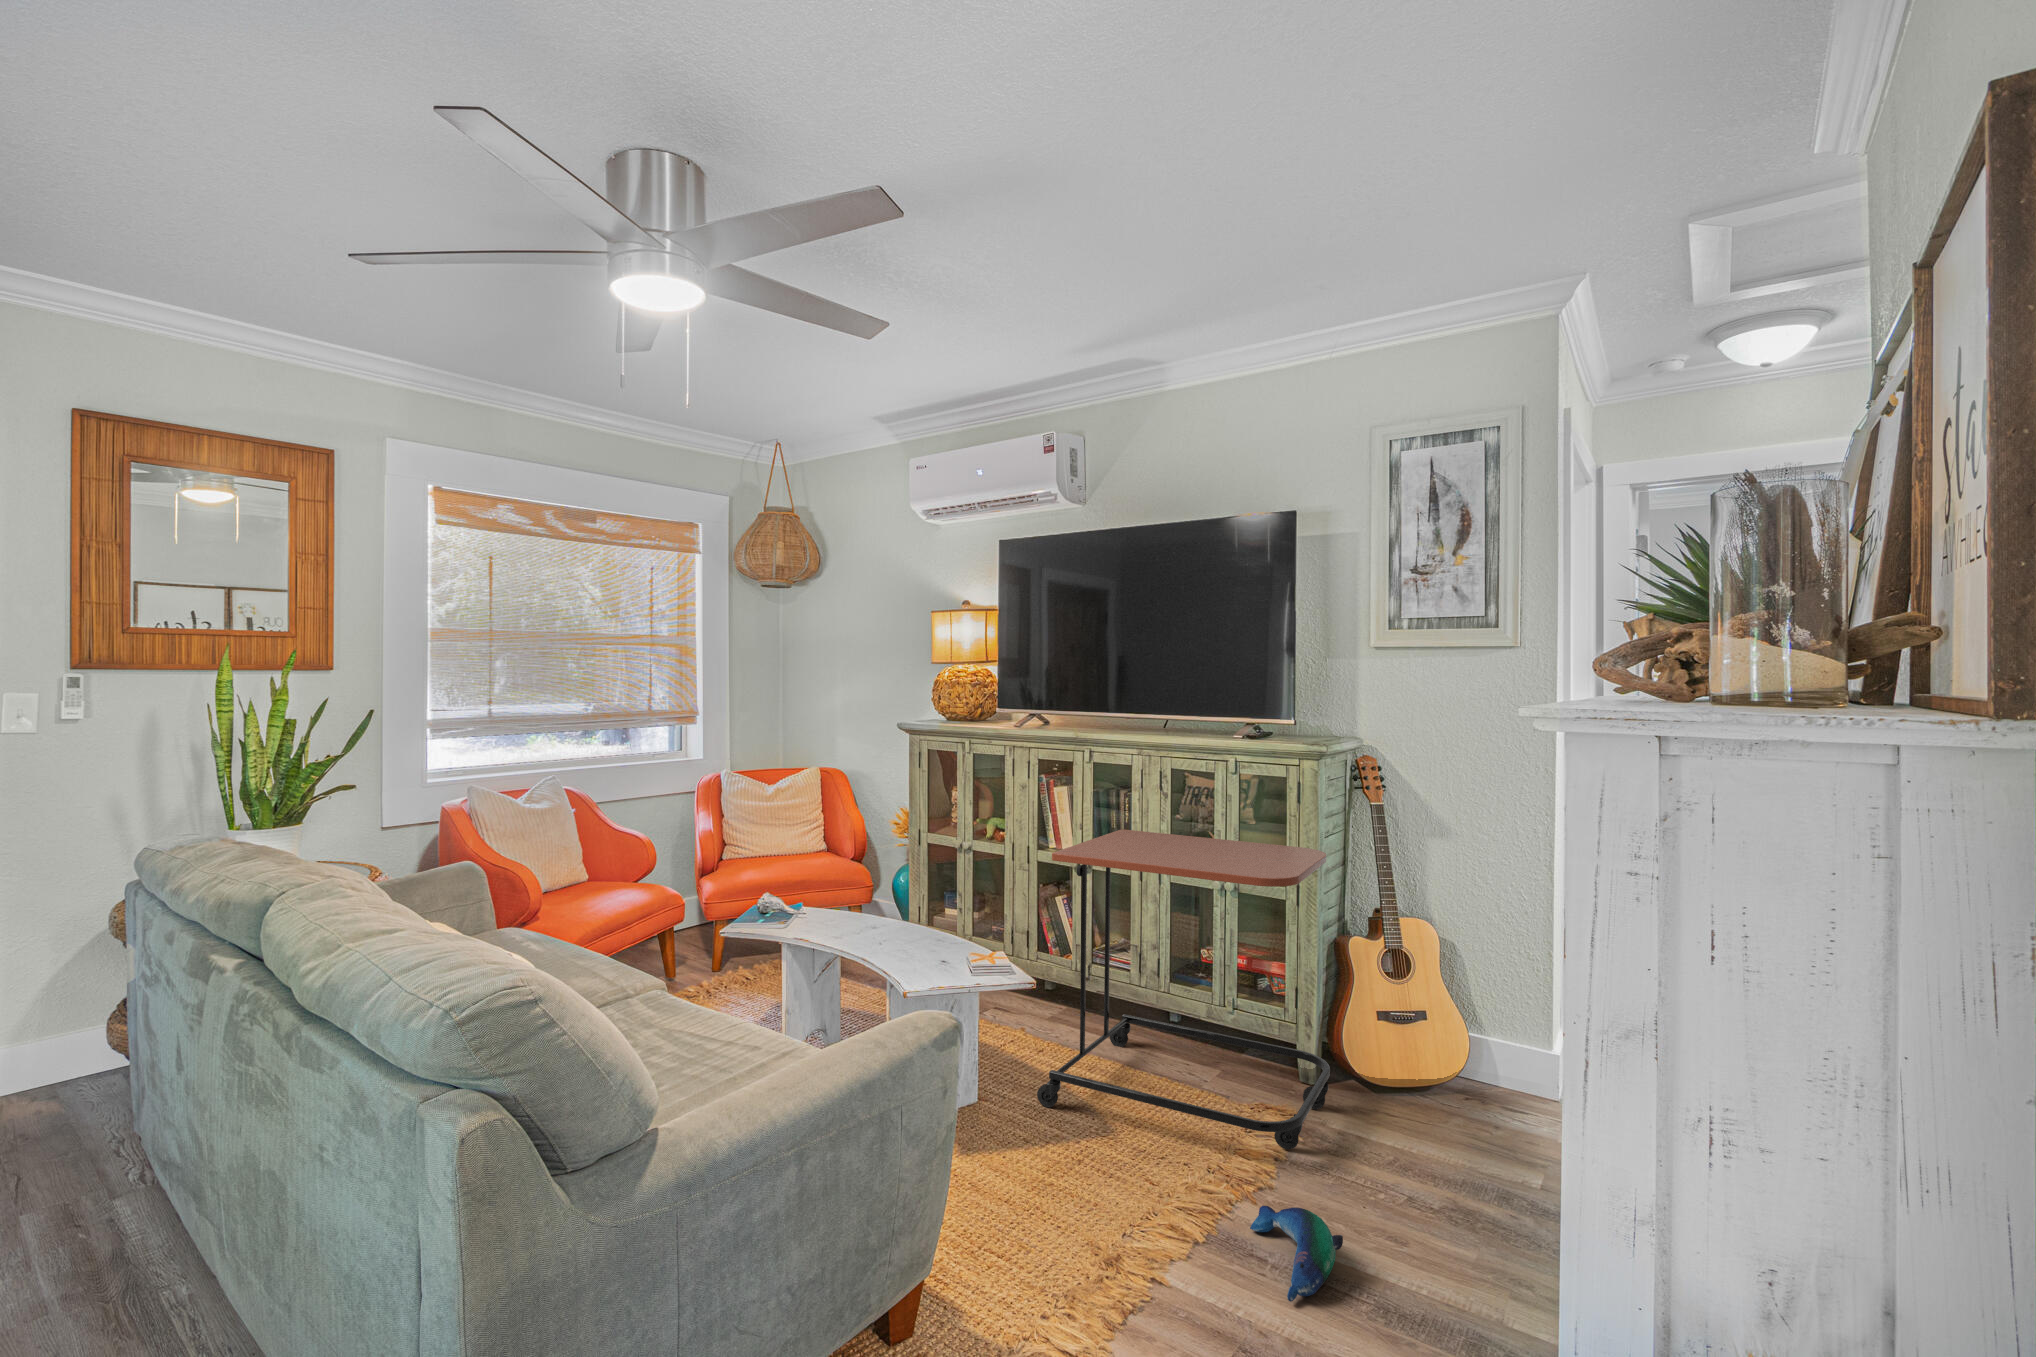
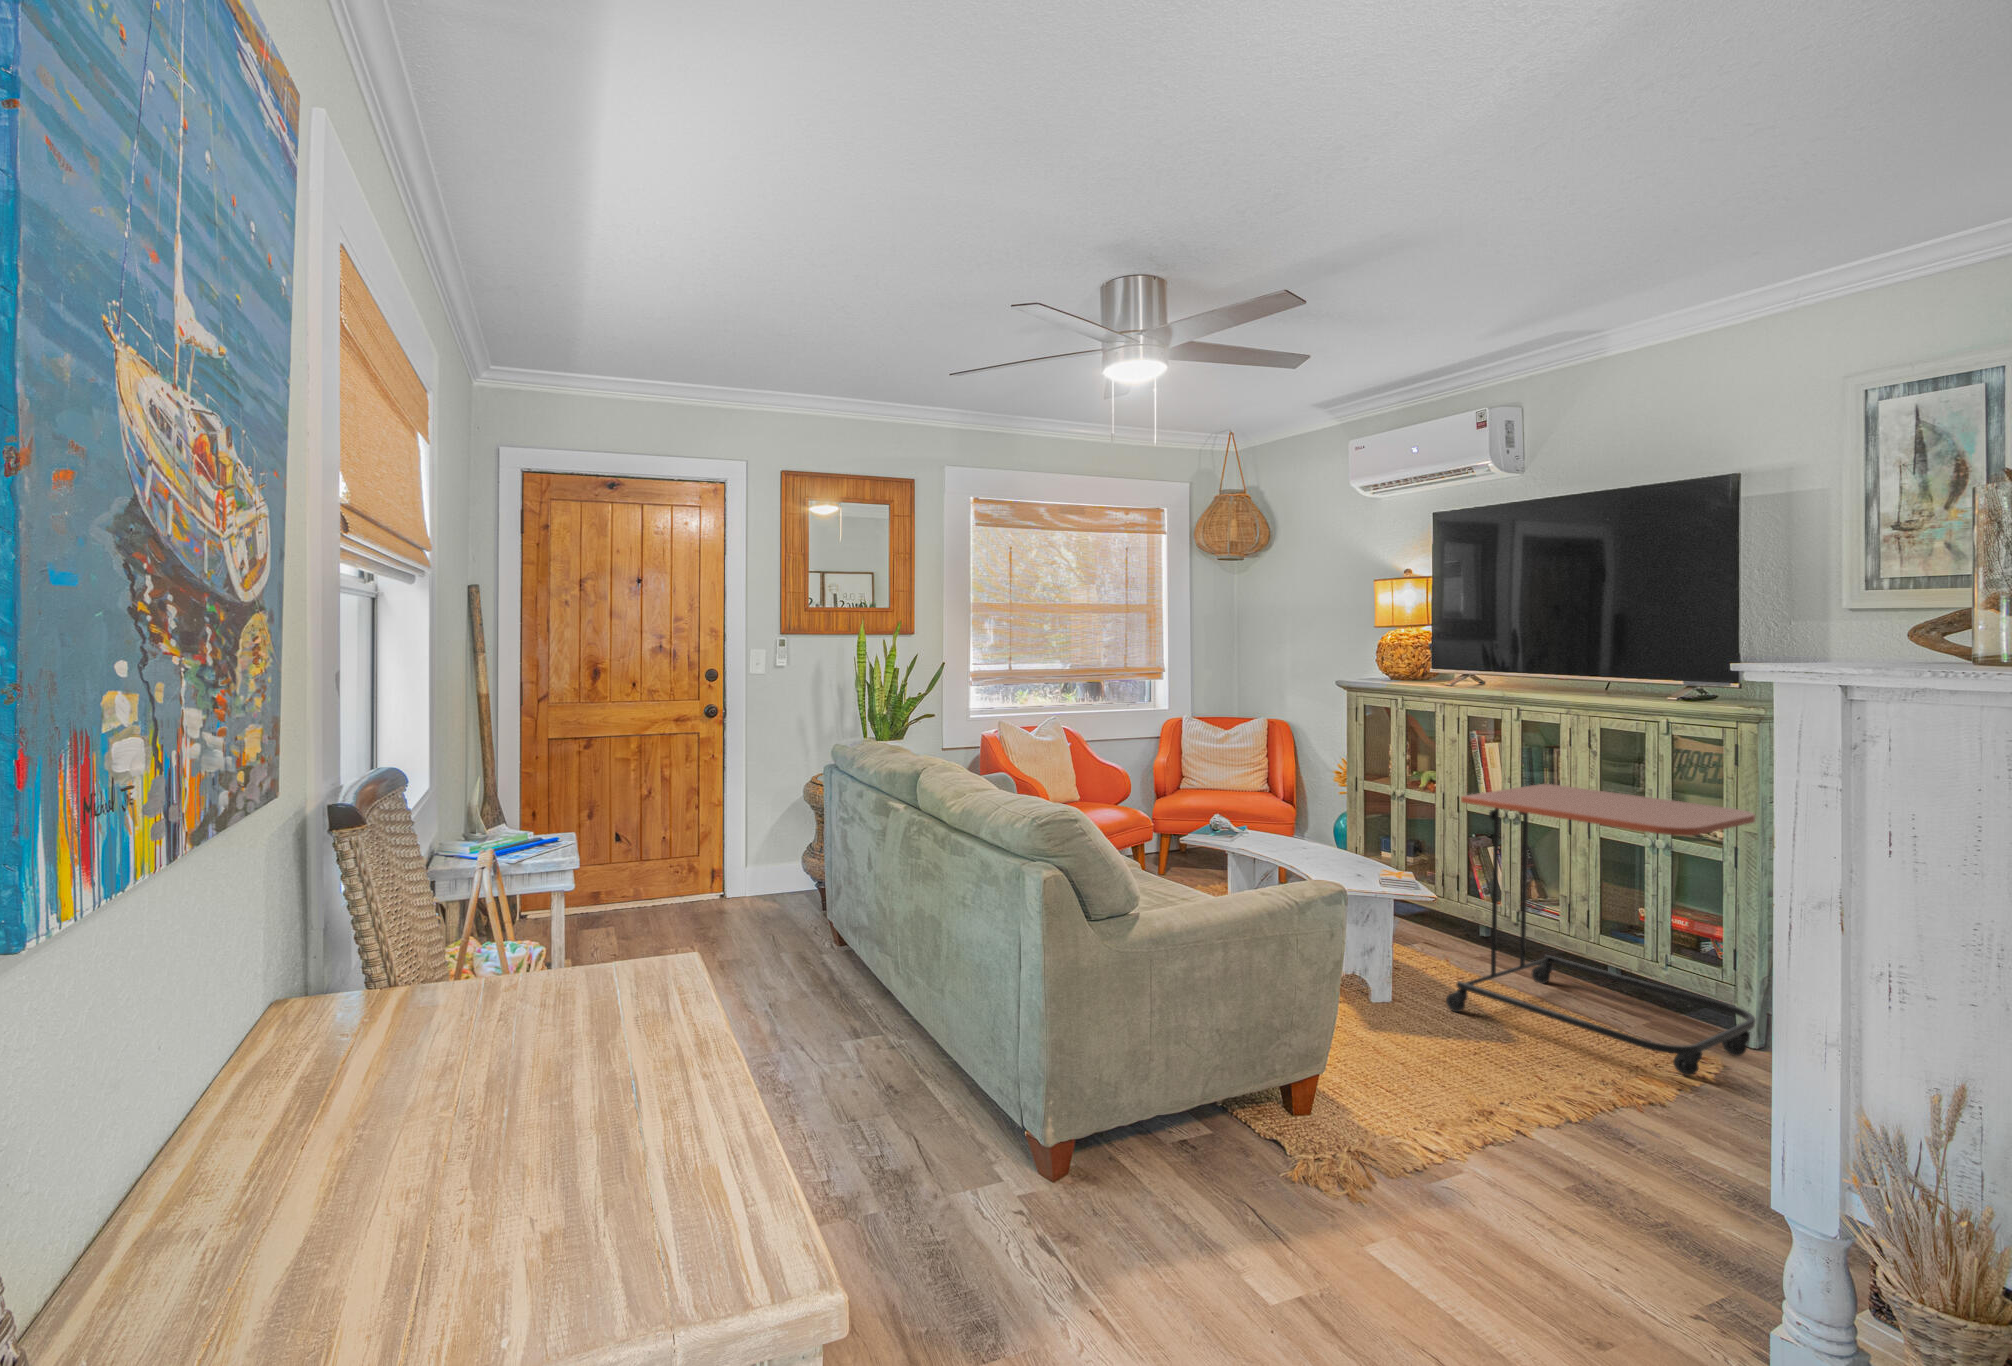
plush toy: present [1250,1206,1343,1302] -> none [1619,1099,1699,1158]

